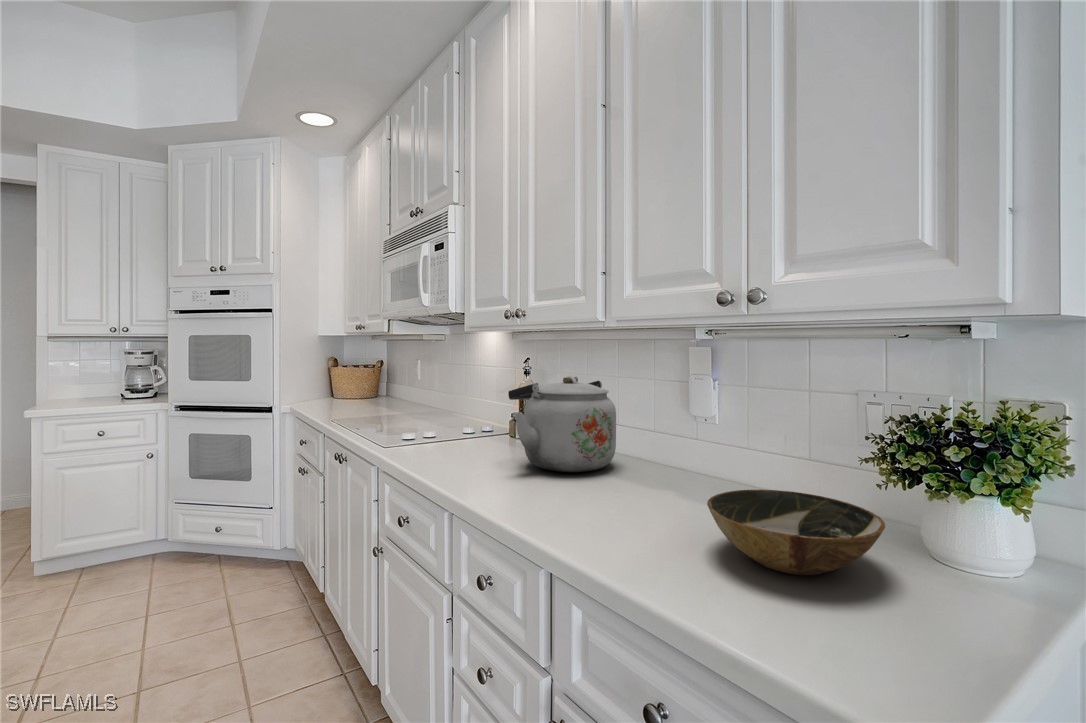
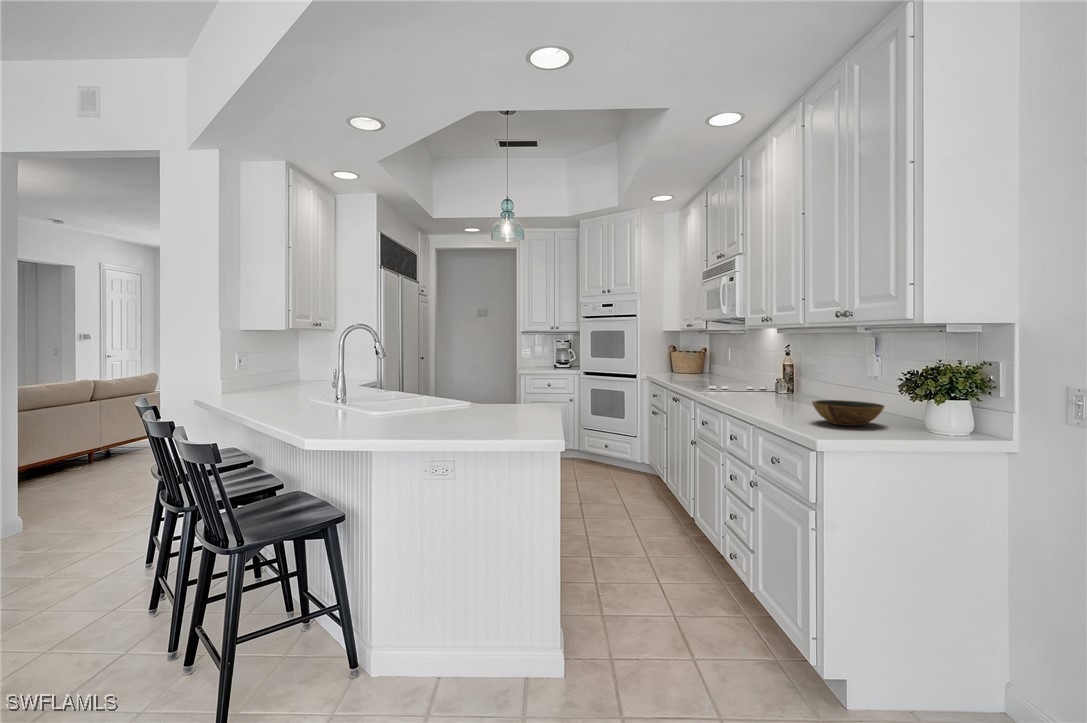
kettle: present [508,376,616,472] -> none [758,354,821,403]

